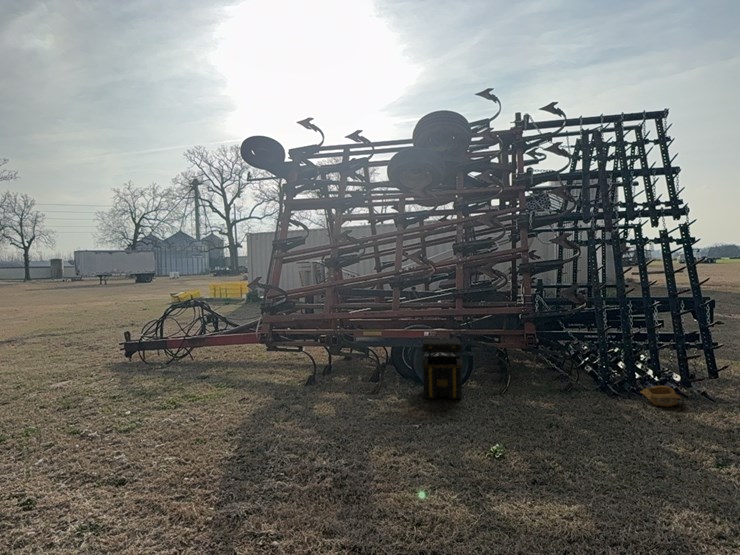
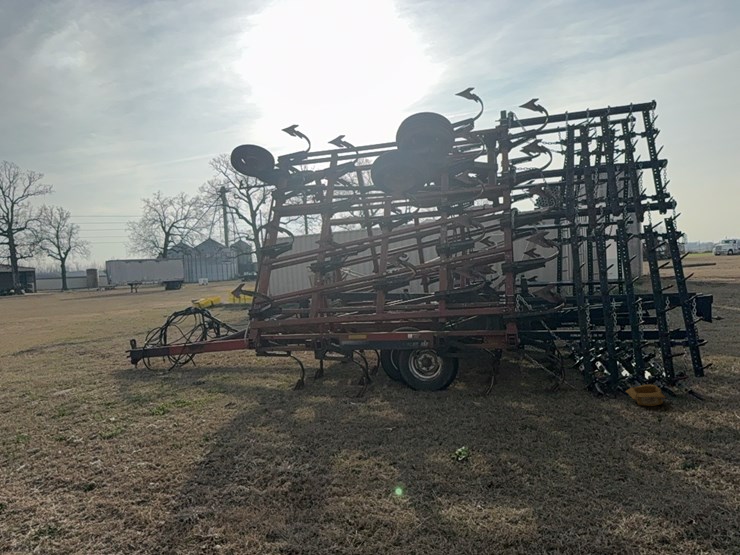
toolbox: present [422,338,463,399] -> none [403,340,445,401]

